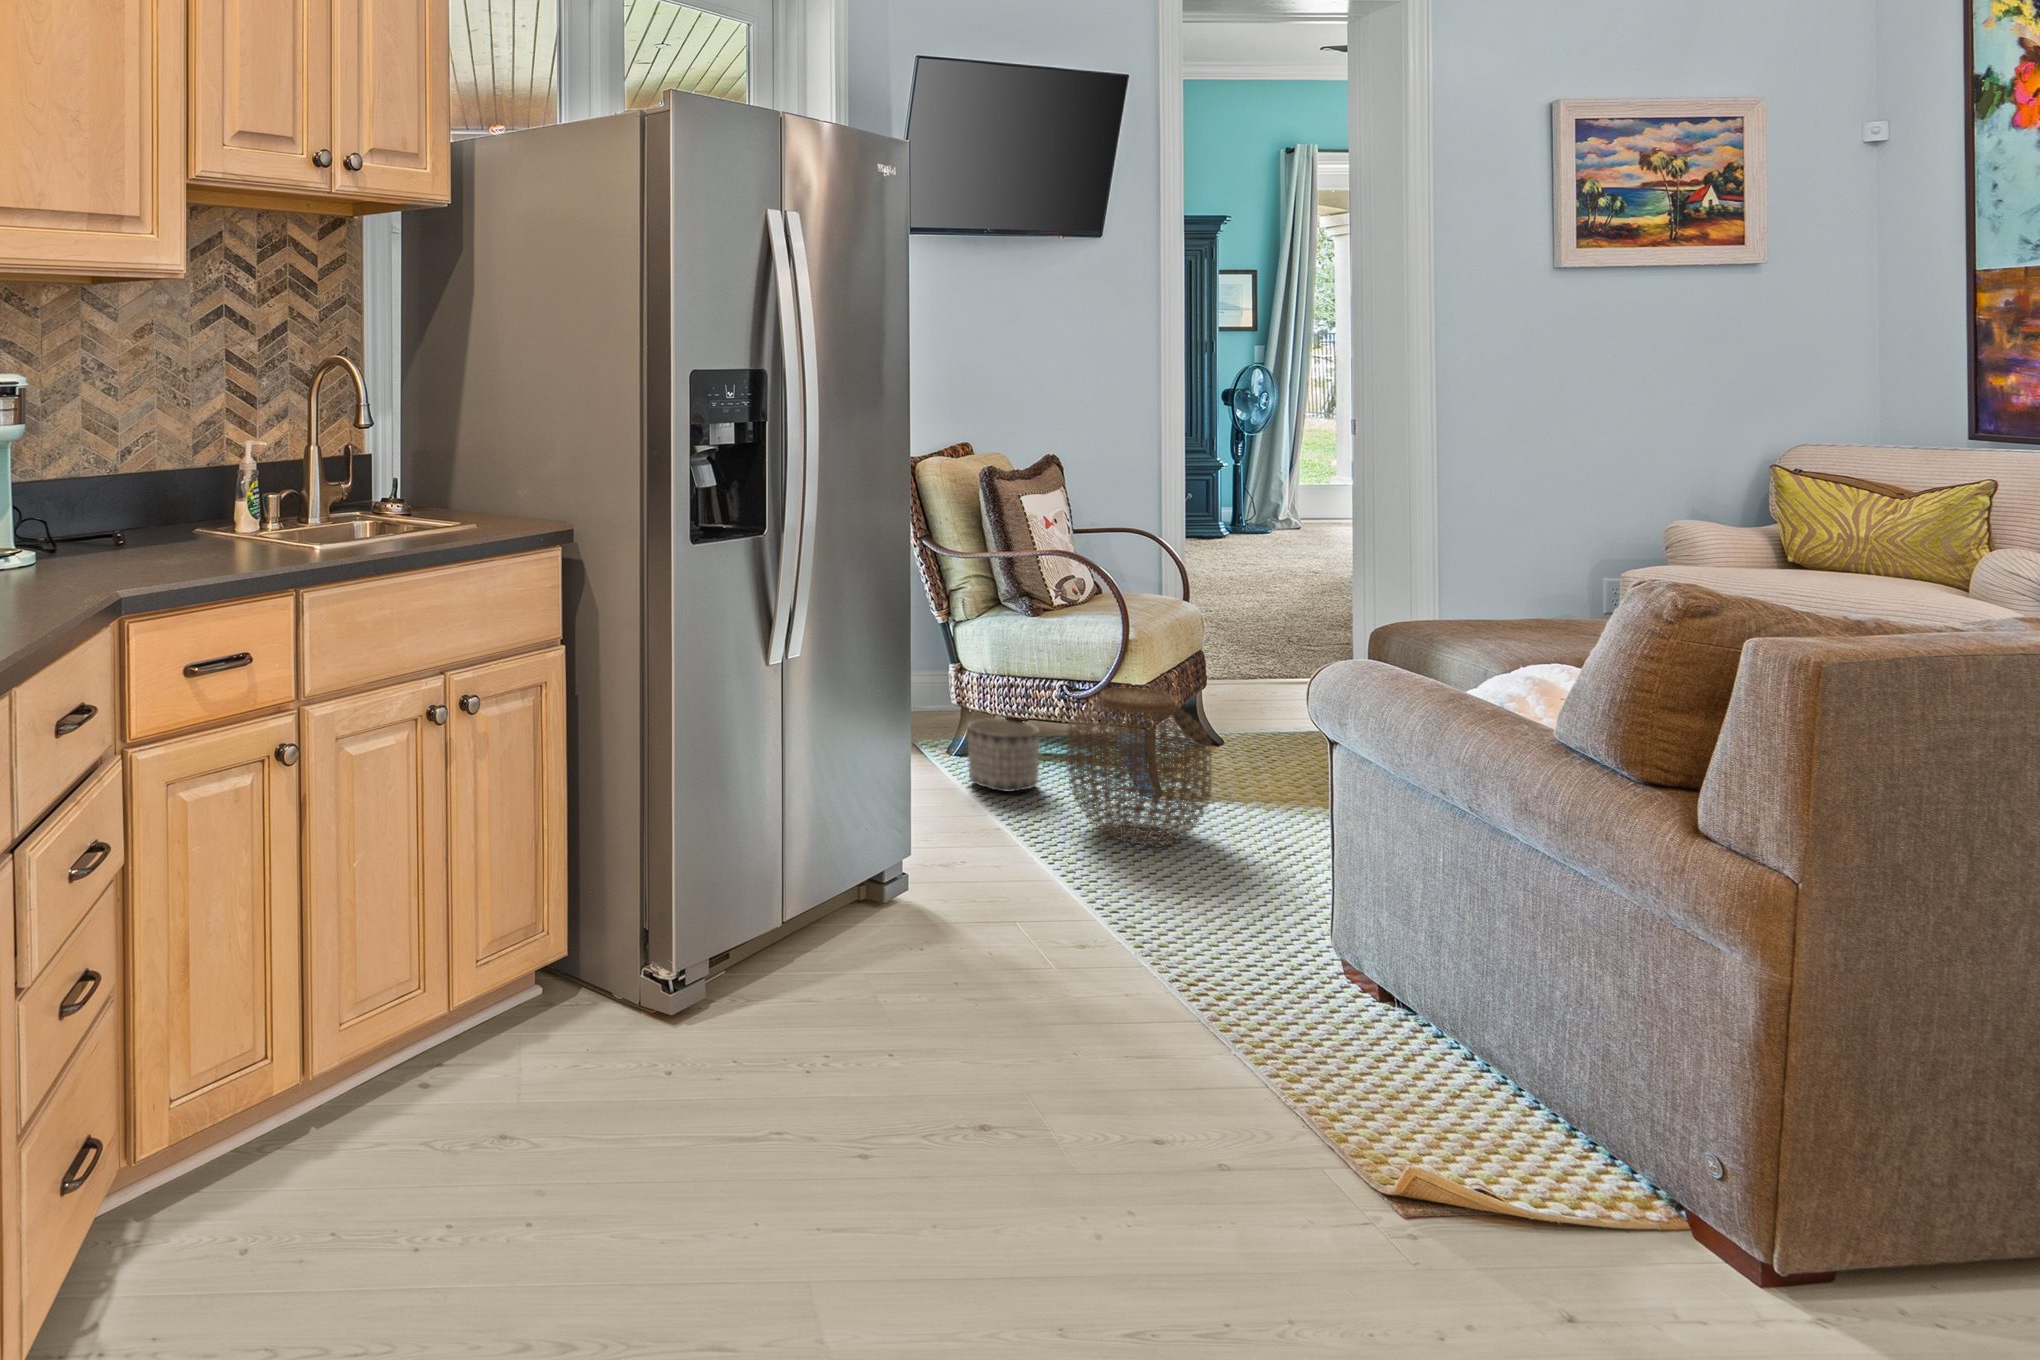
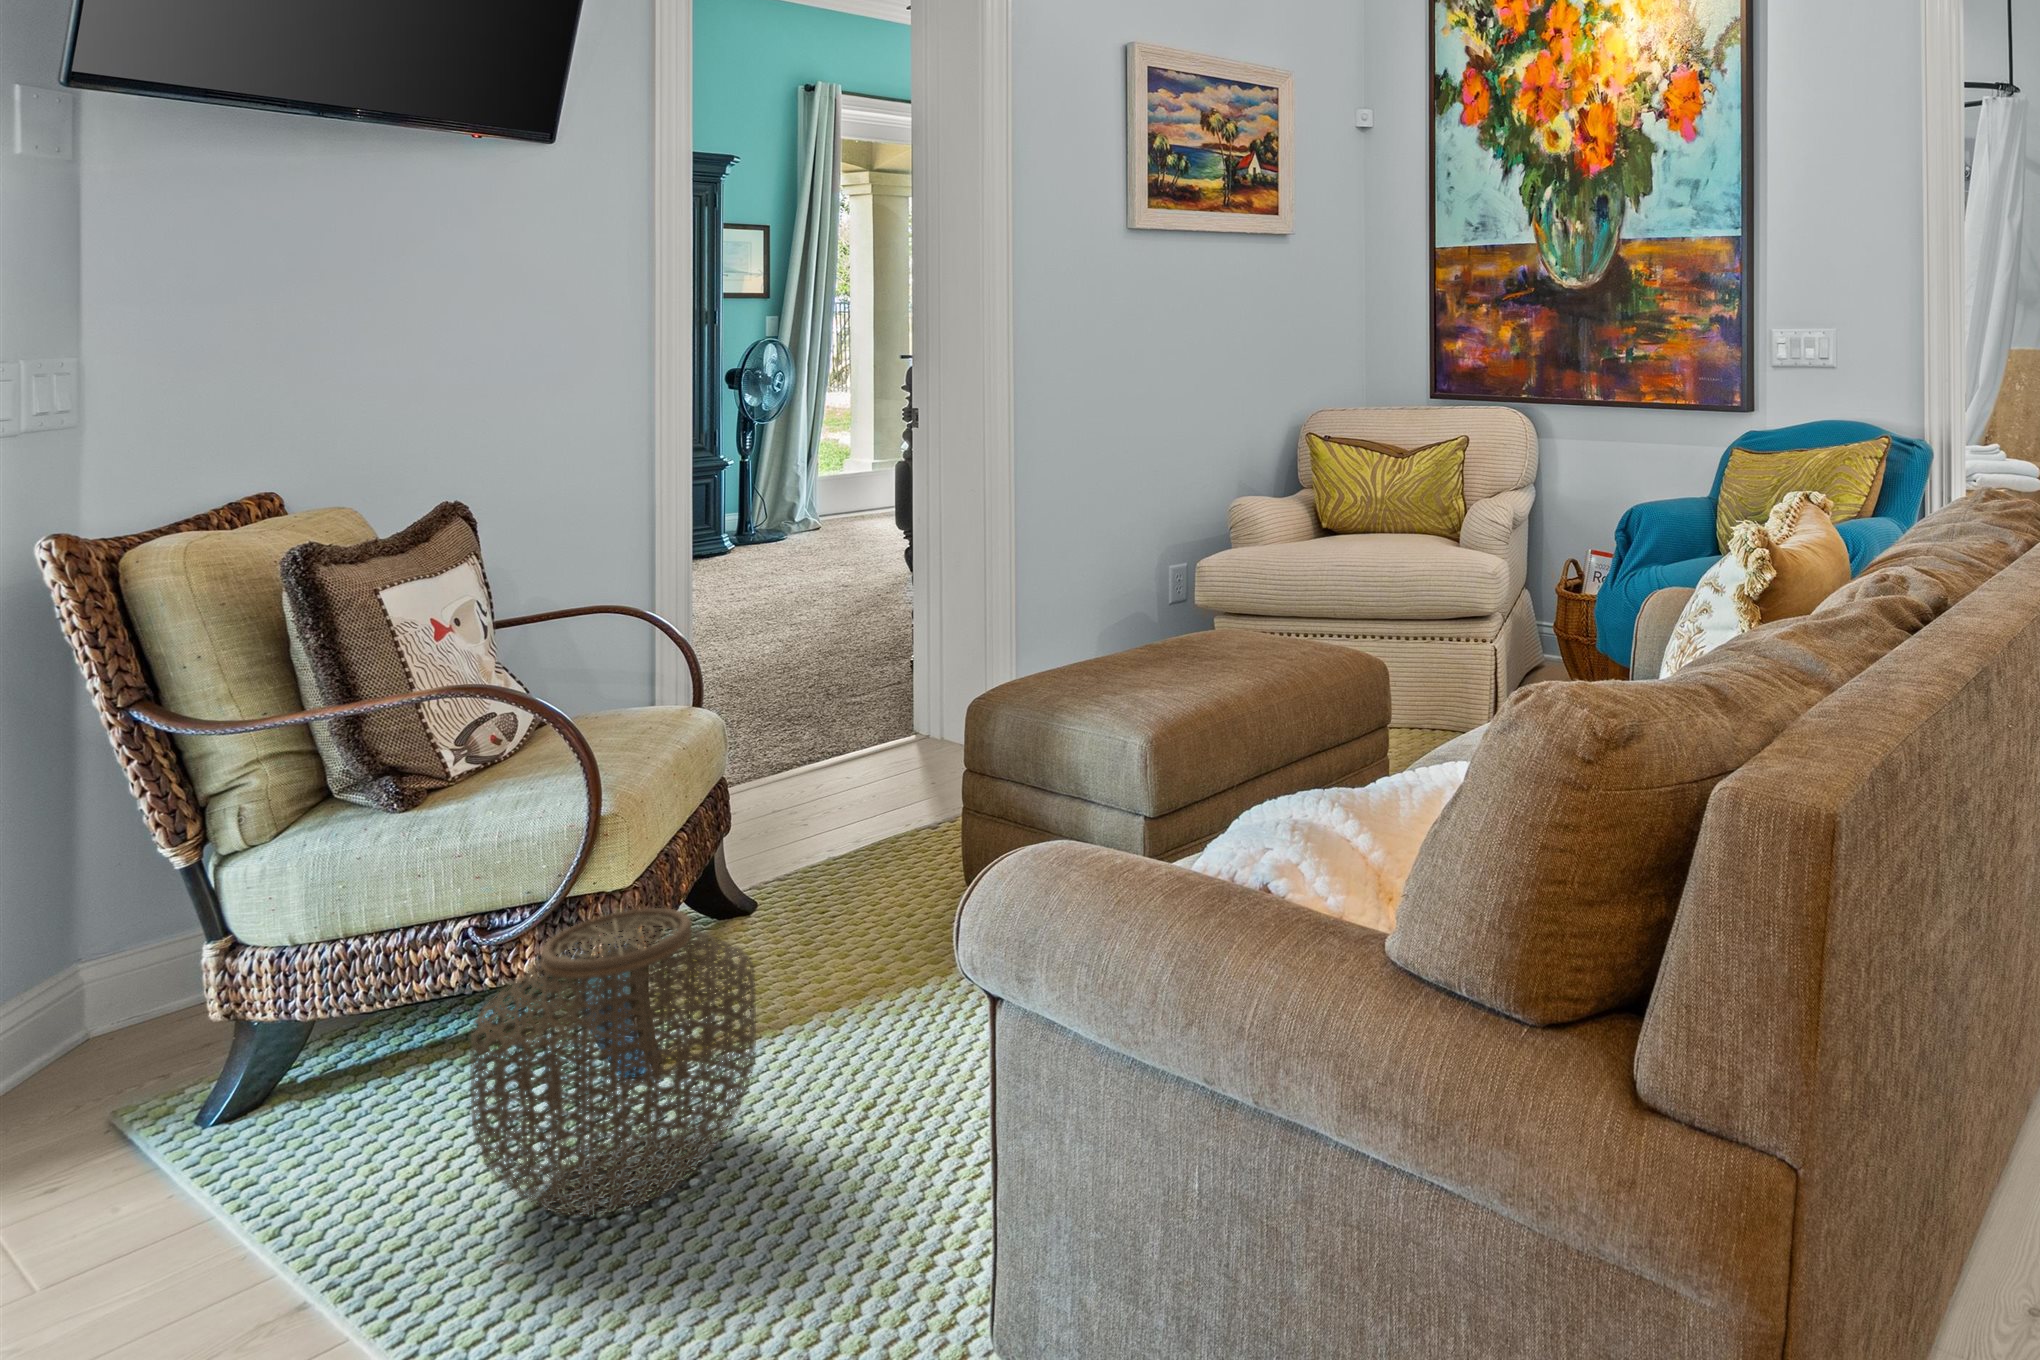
planter: present [968,718,1040,792] -> none [246,1007,418,1177]

